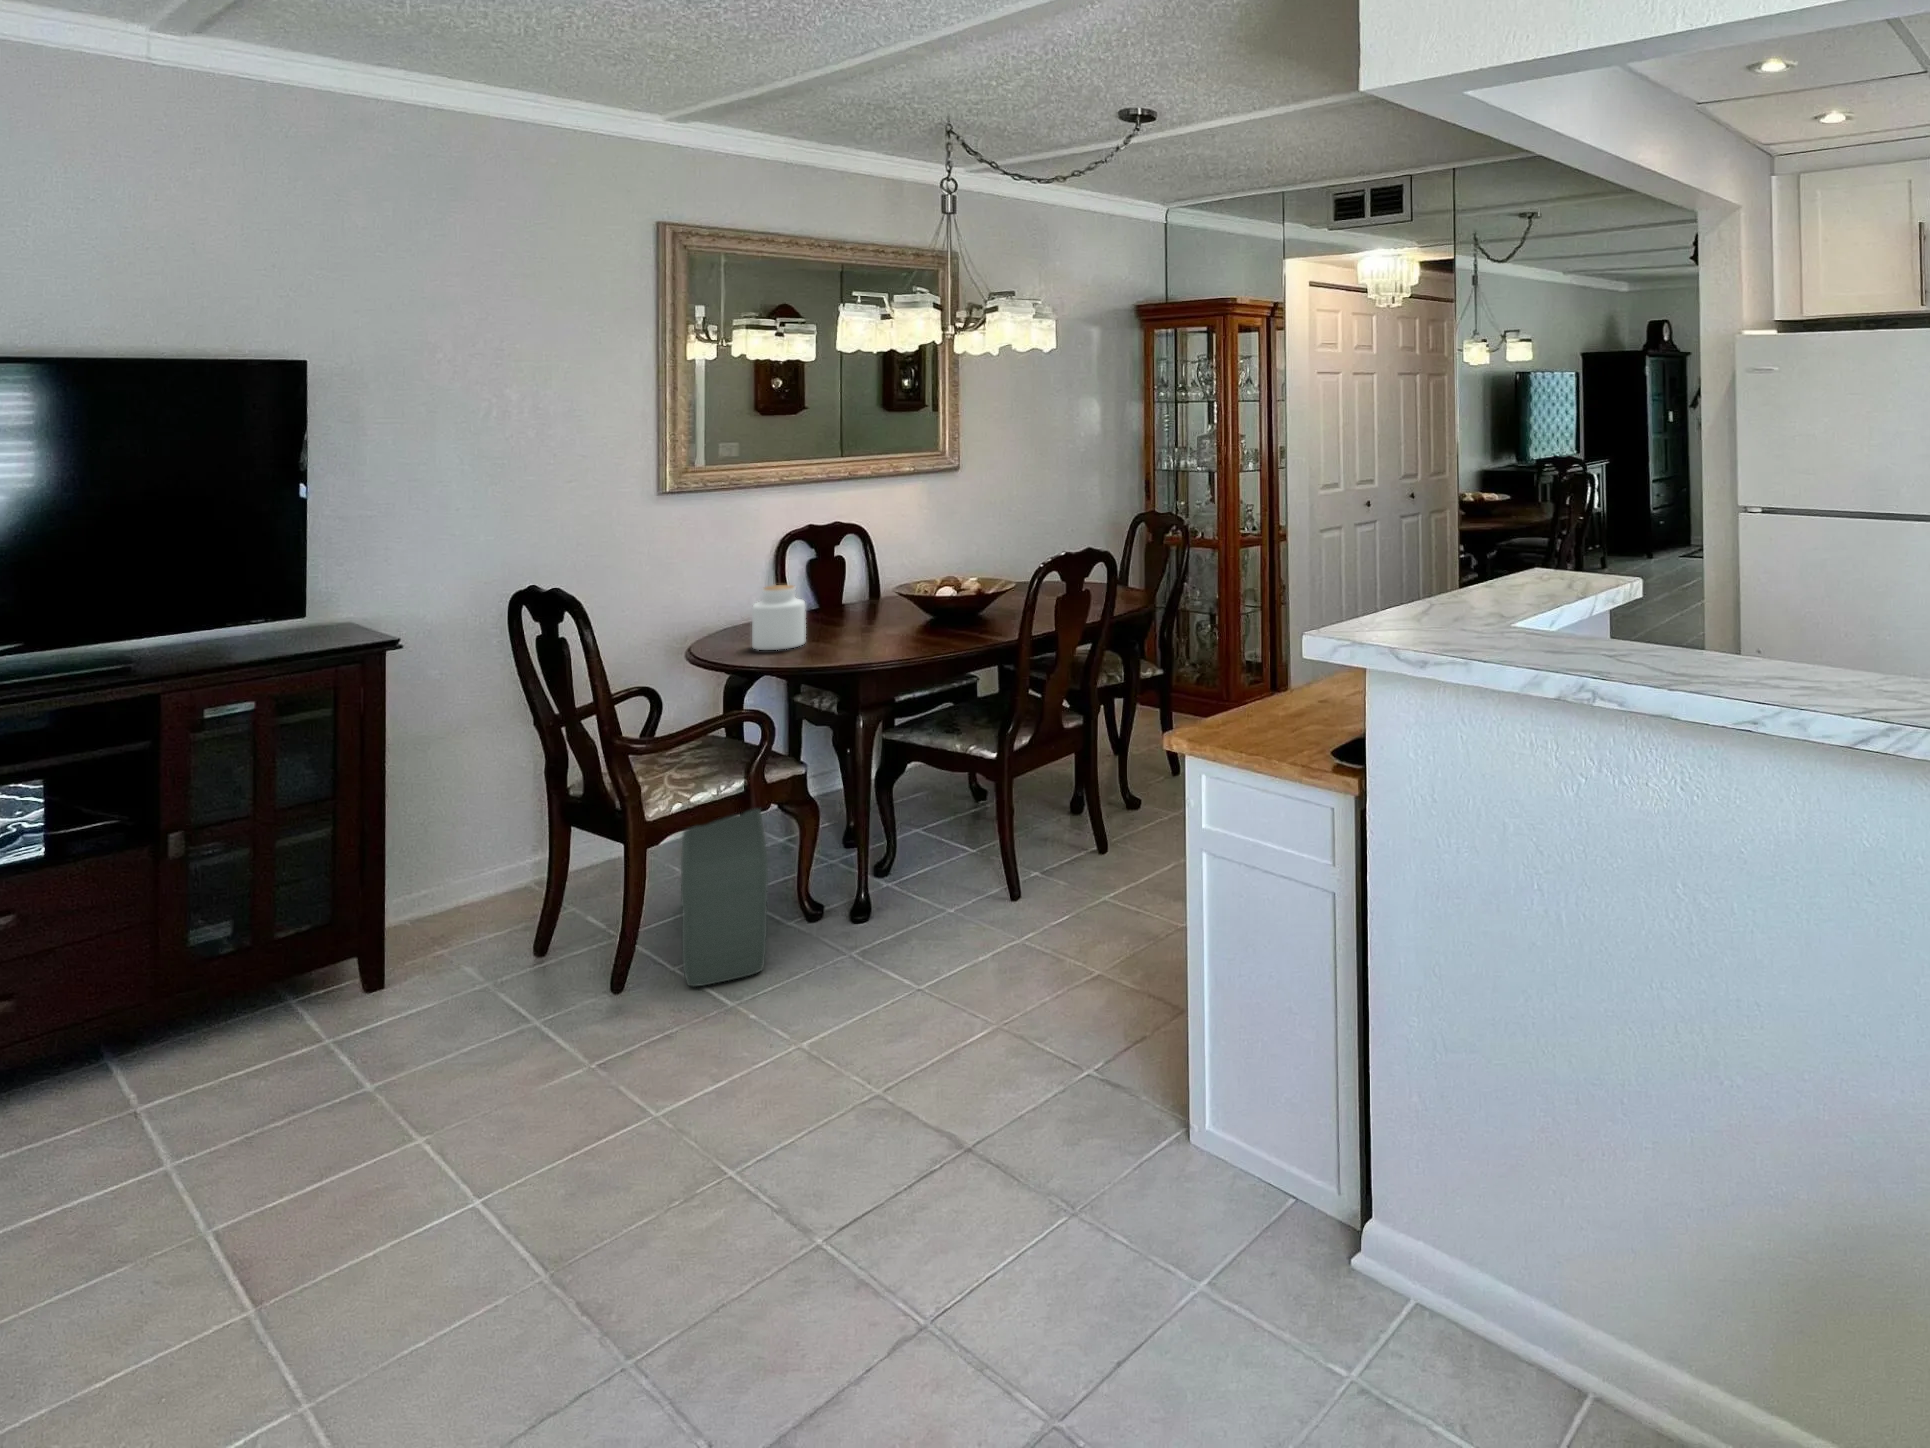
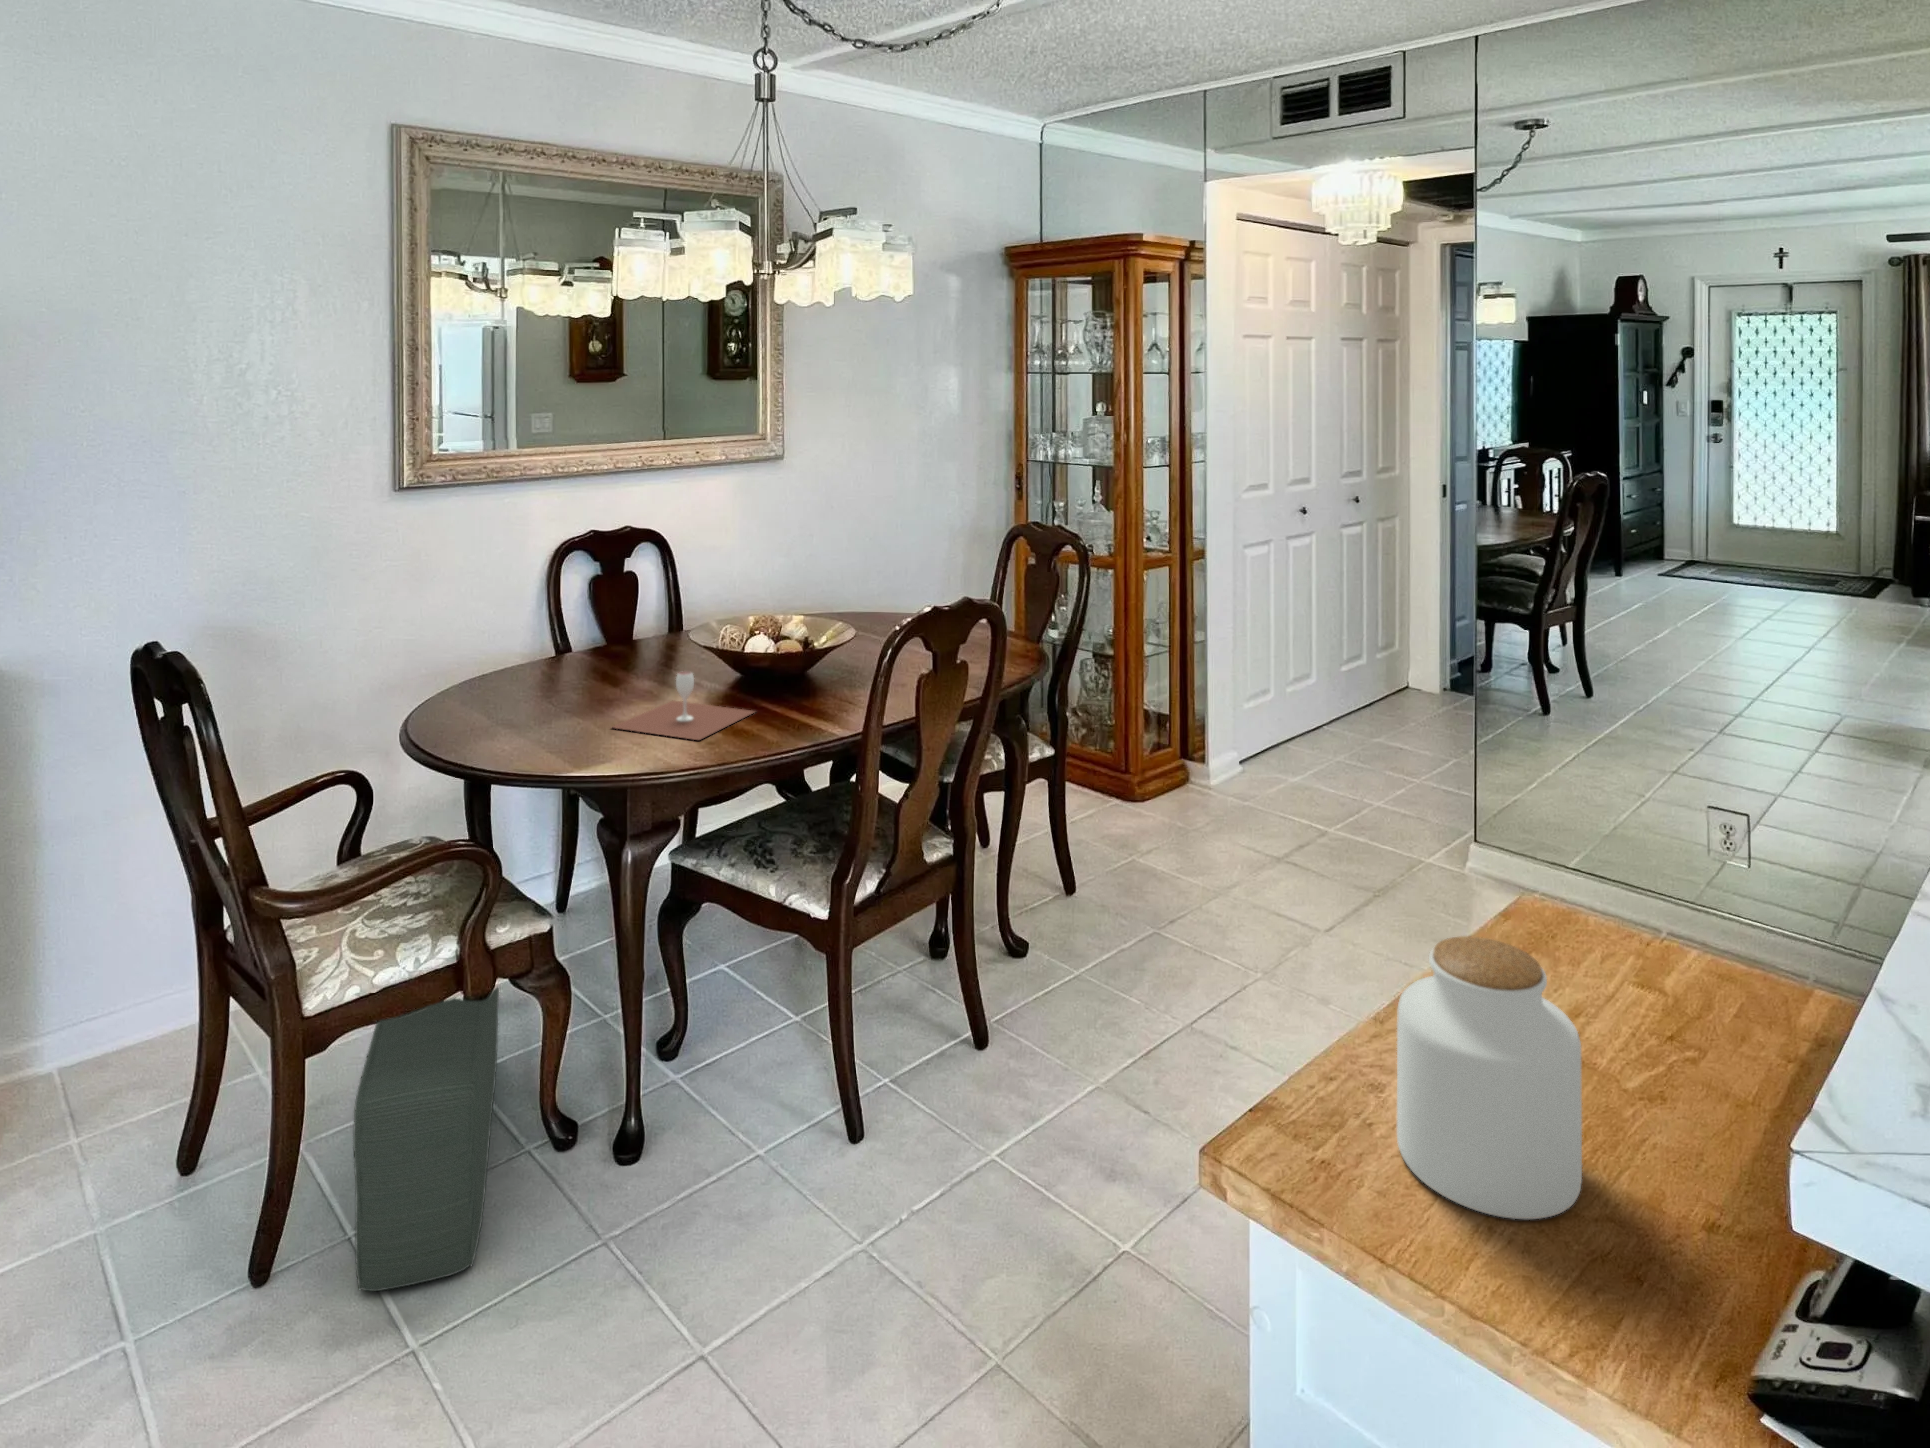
jar: present [752,585,806,650] -> present [1397,936,1582,1219]
wine glass: none [842,607,945,648] -> present [613,671,754,740]

